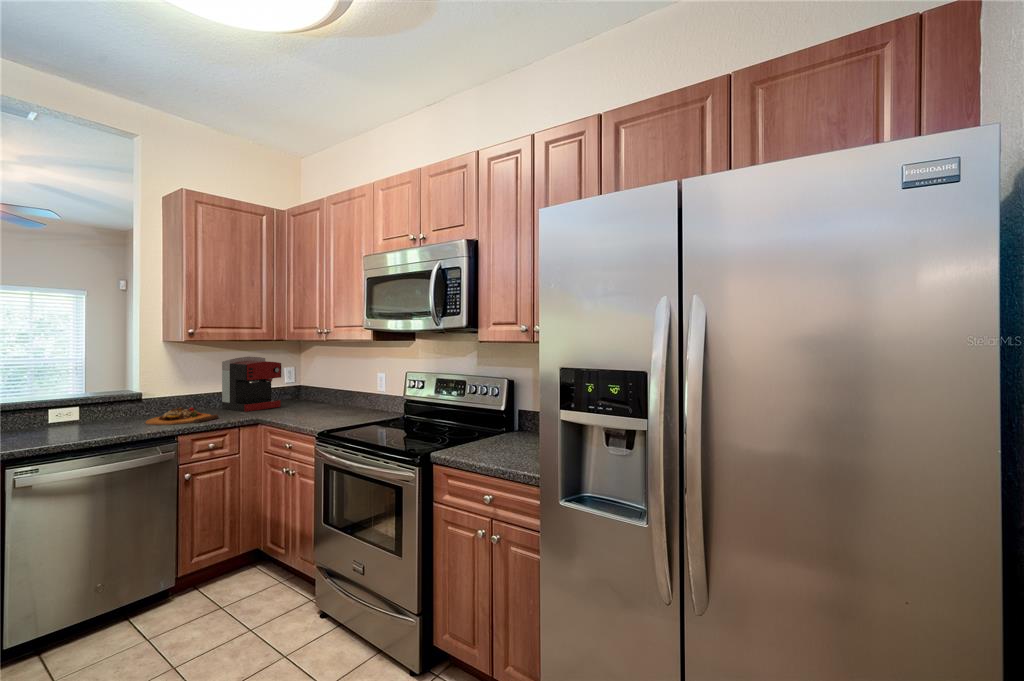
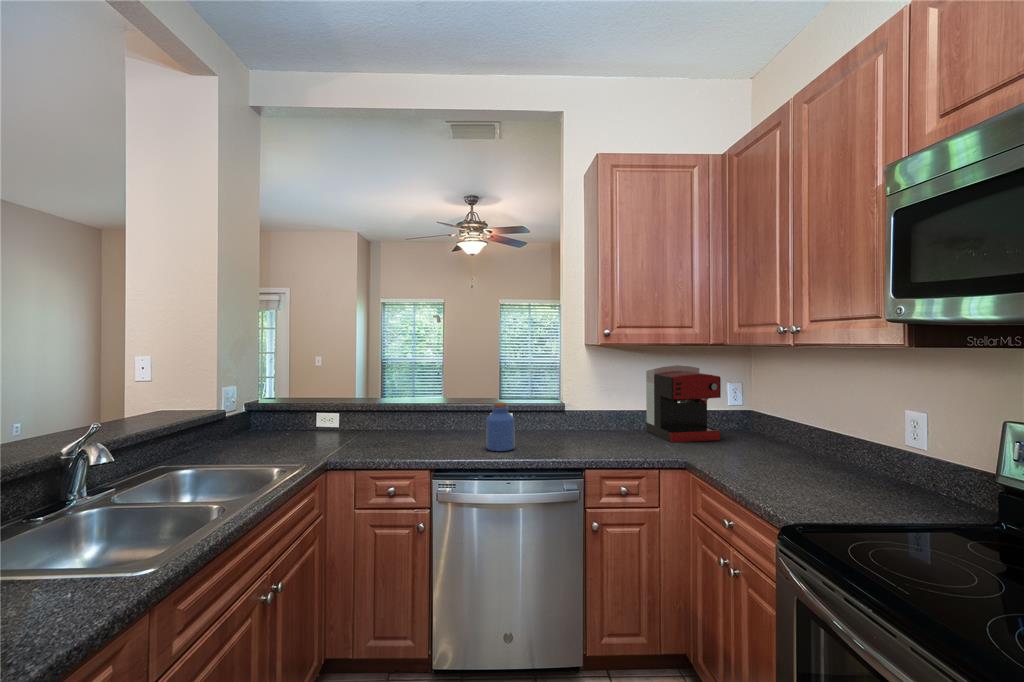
jar: none [65,392,100,435] -> present [486,402,515,451]
cutting board: present [146,407,219,425] -> none [560,428,637,455]

